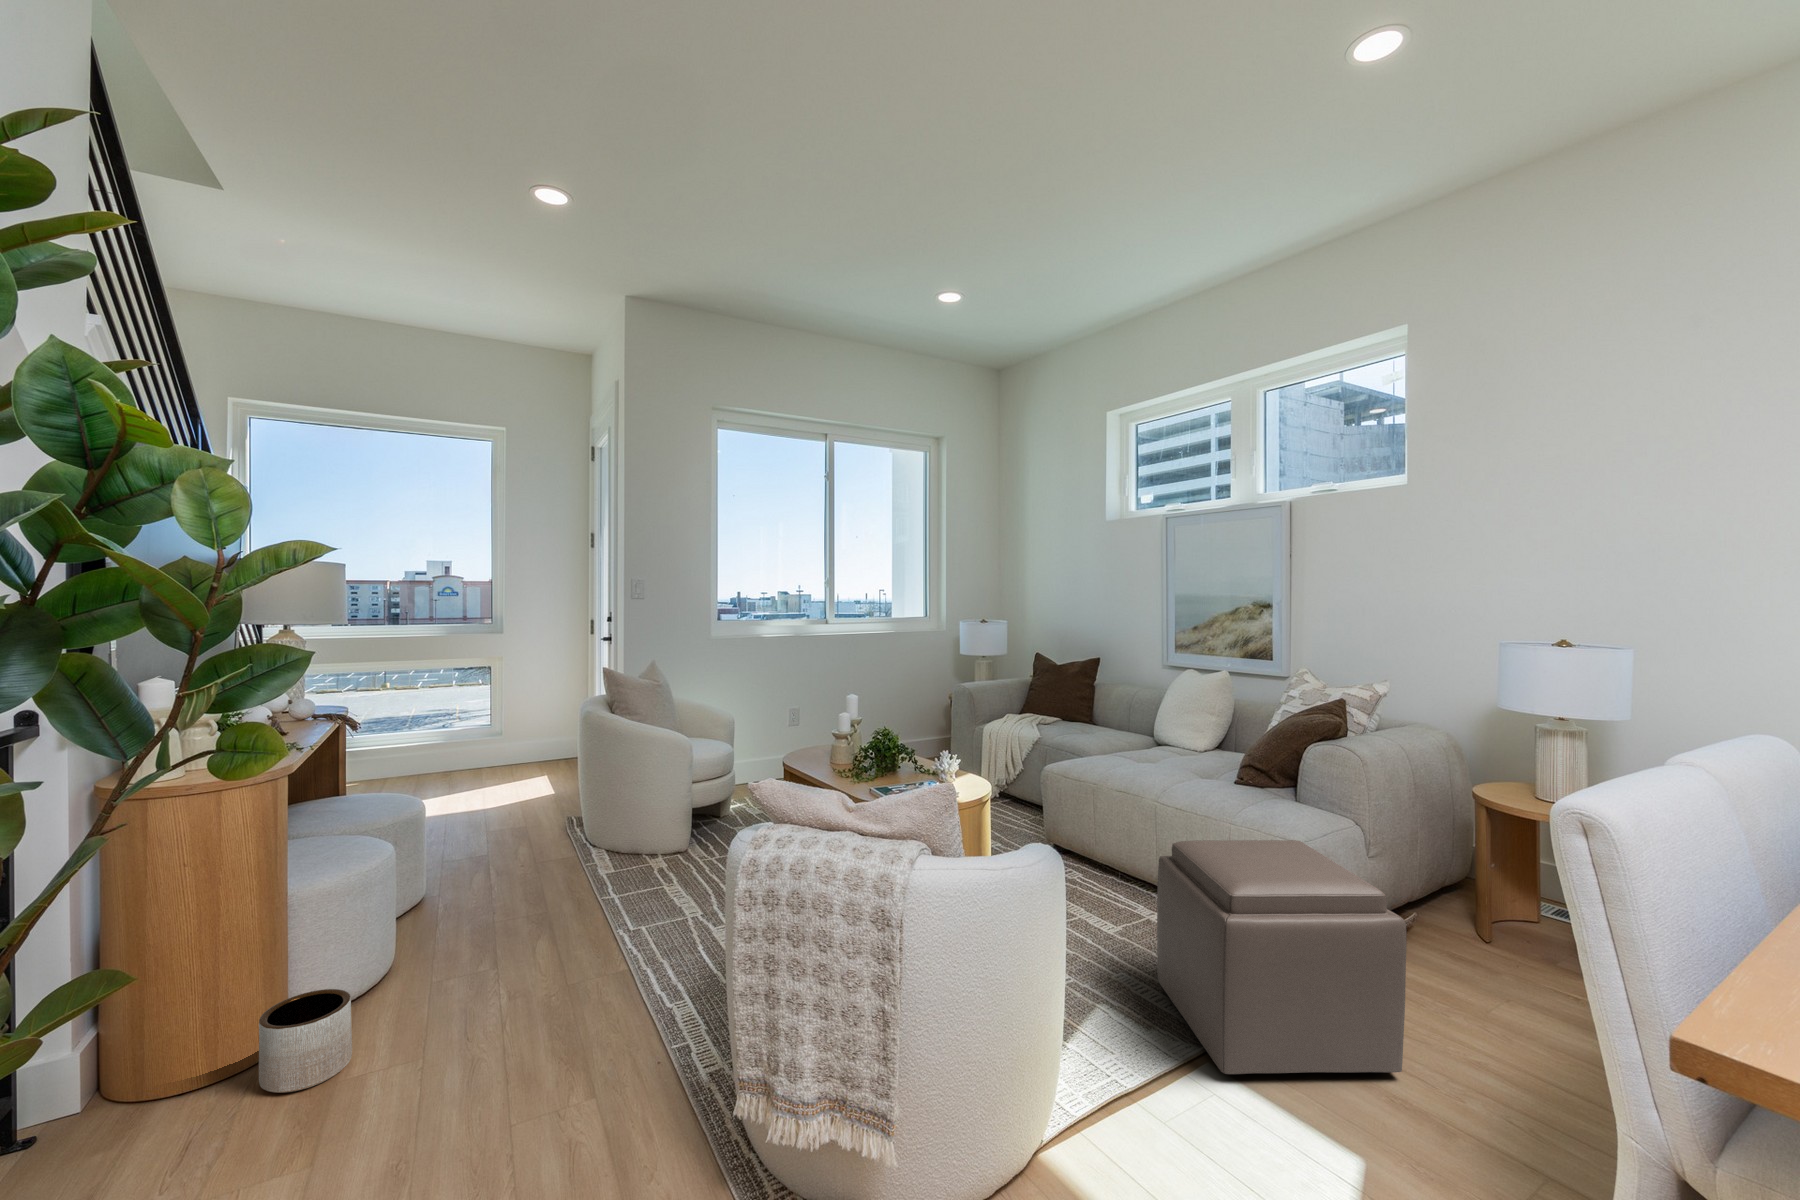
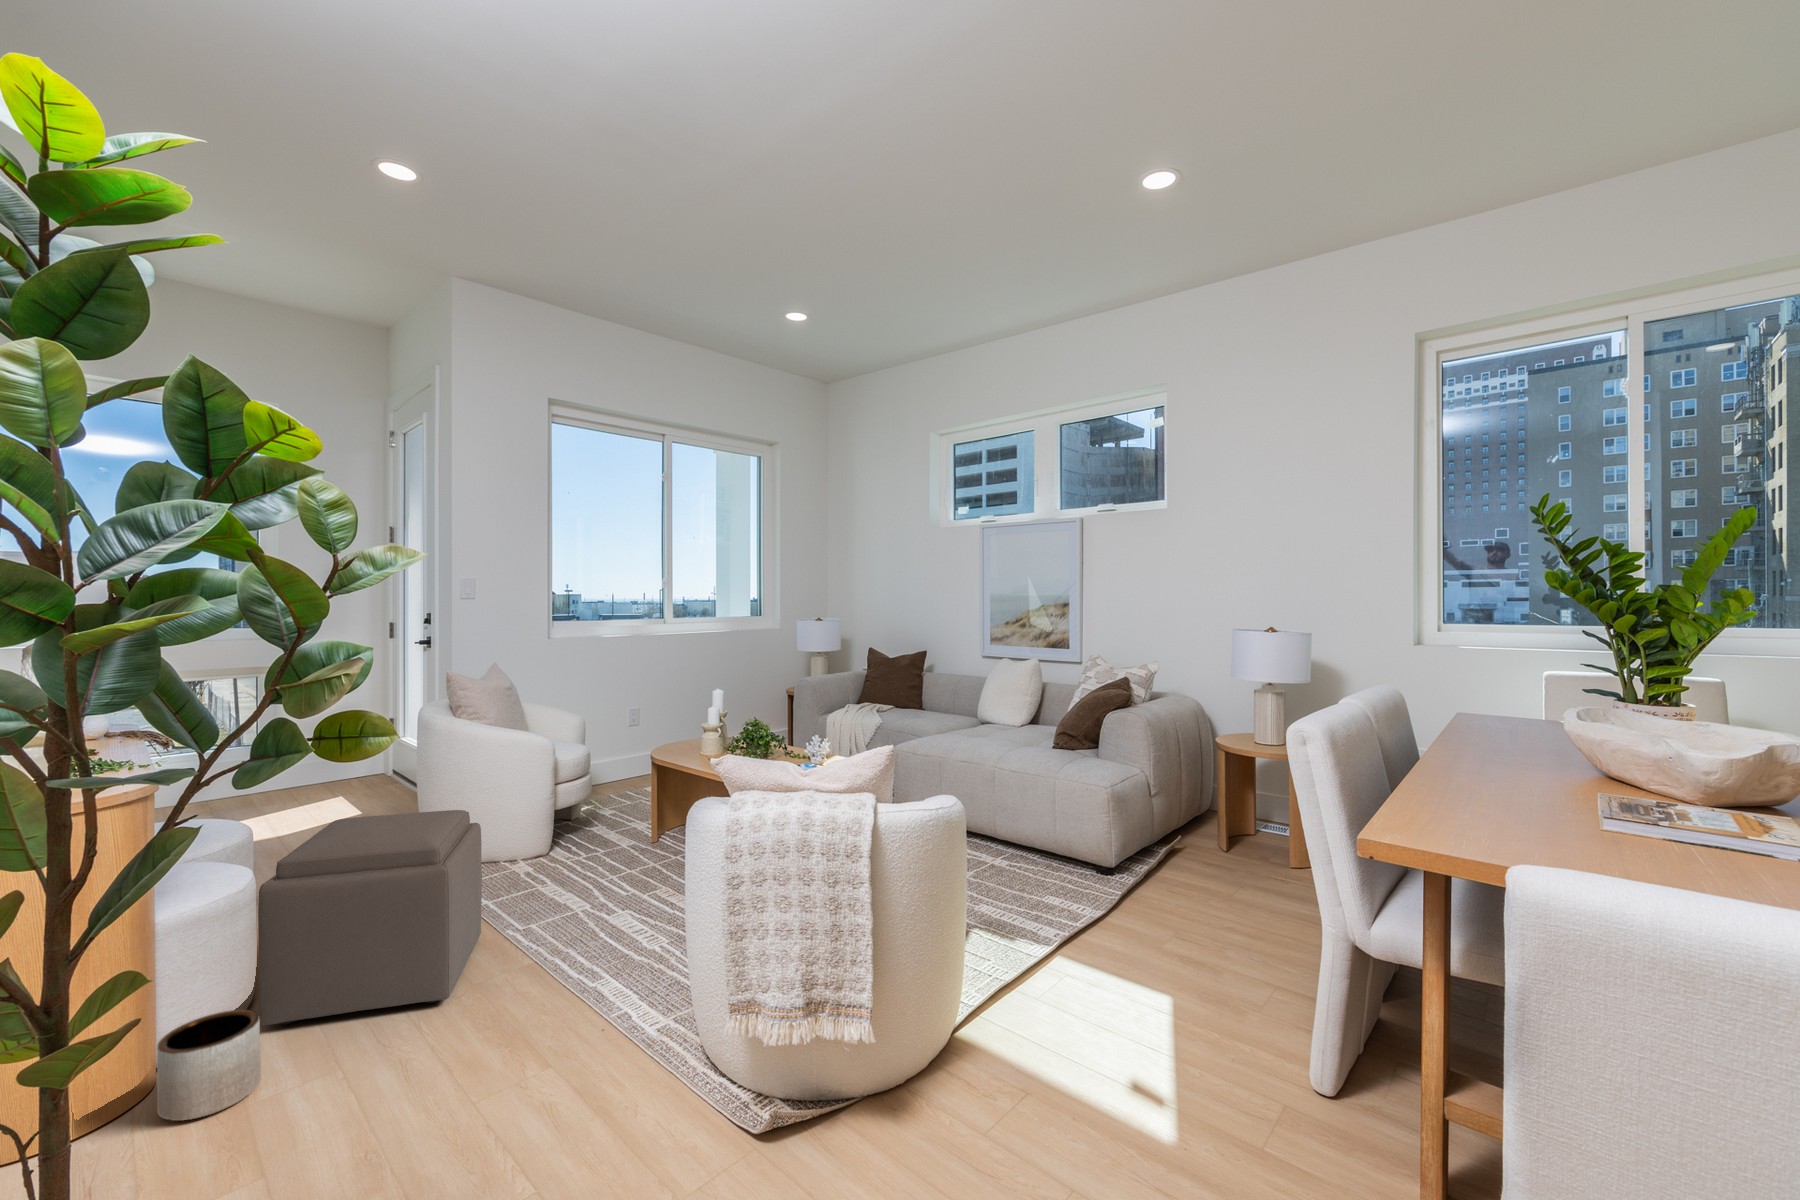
ottoman: present [1157,840,1406,1075] -> present [258,810,482,1025]

